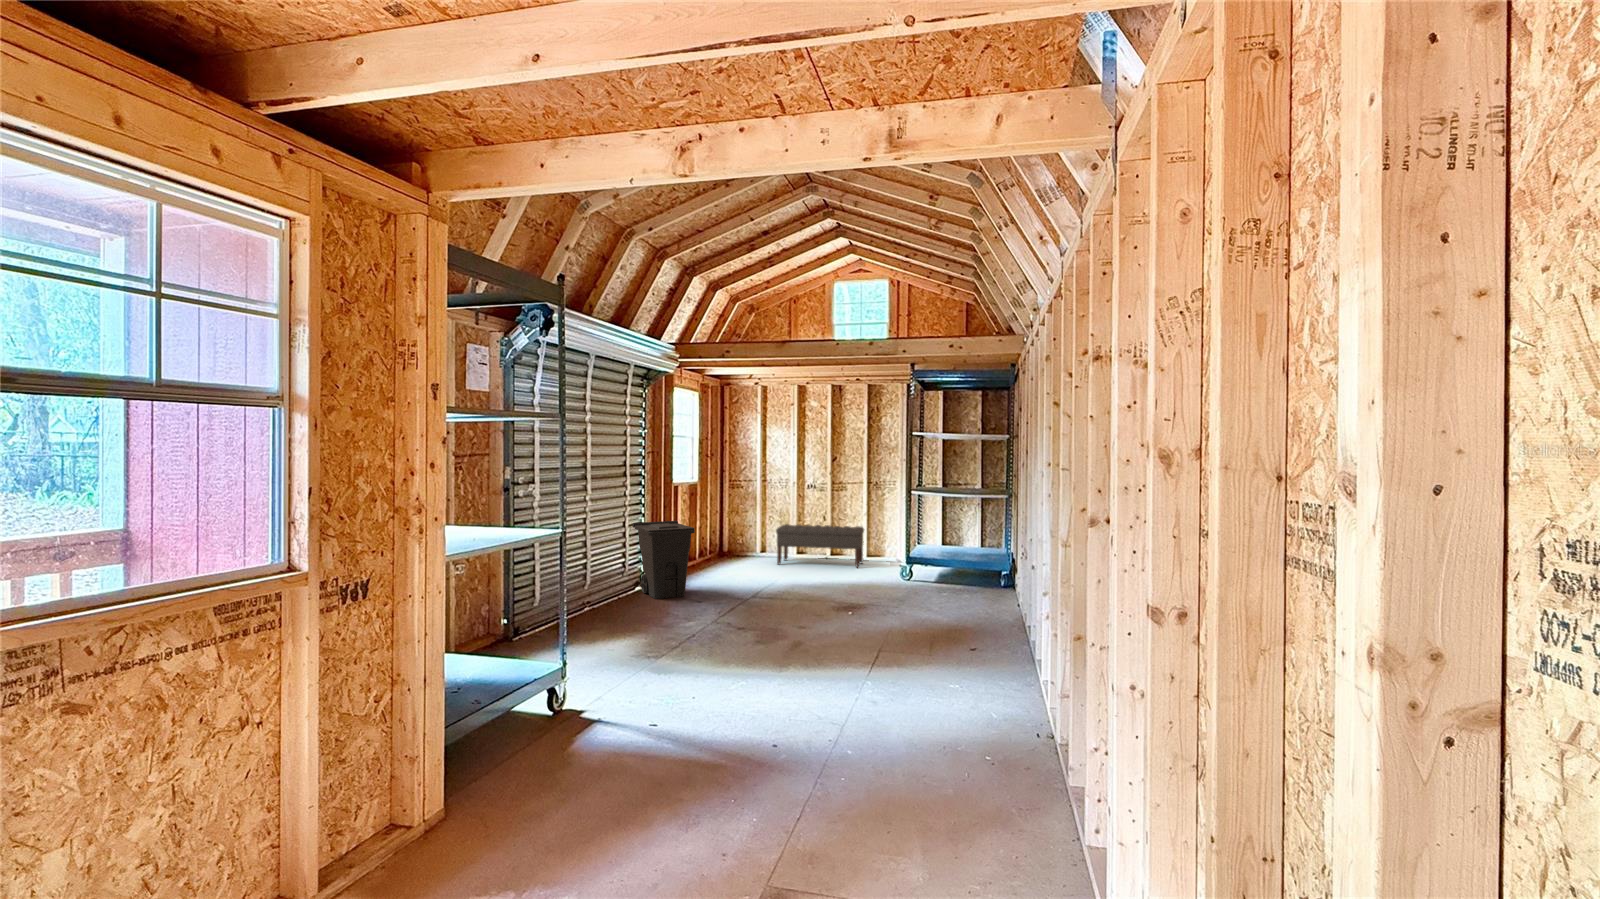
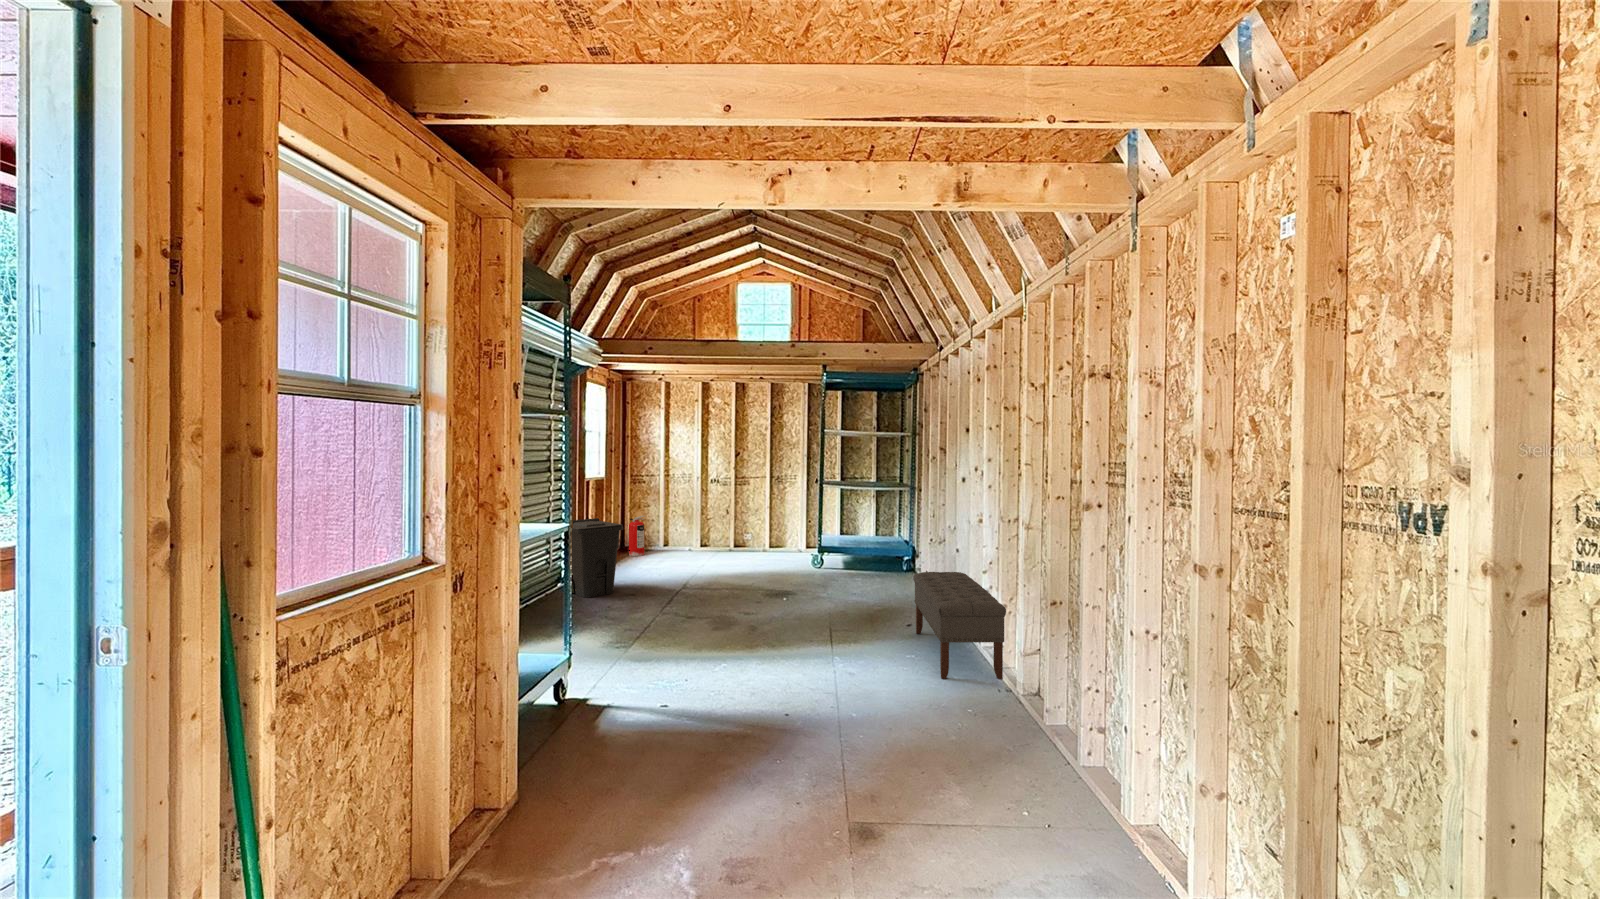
fire extinguisher: none [725,520,742,560] -> present [629,516,645,556]
bench: present [776,524,864,568] -> present [913,572,1006,679]

